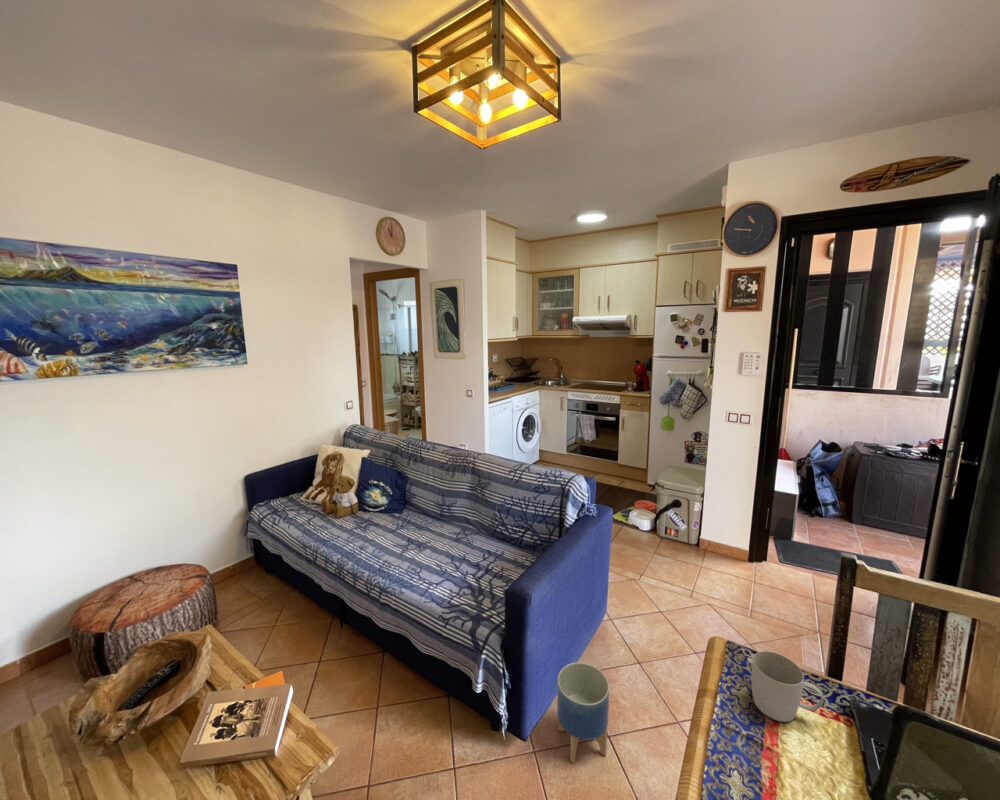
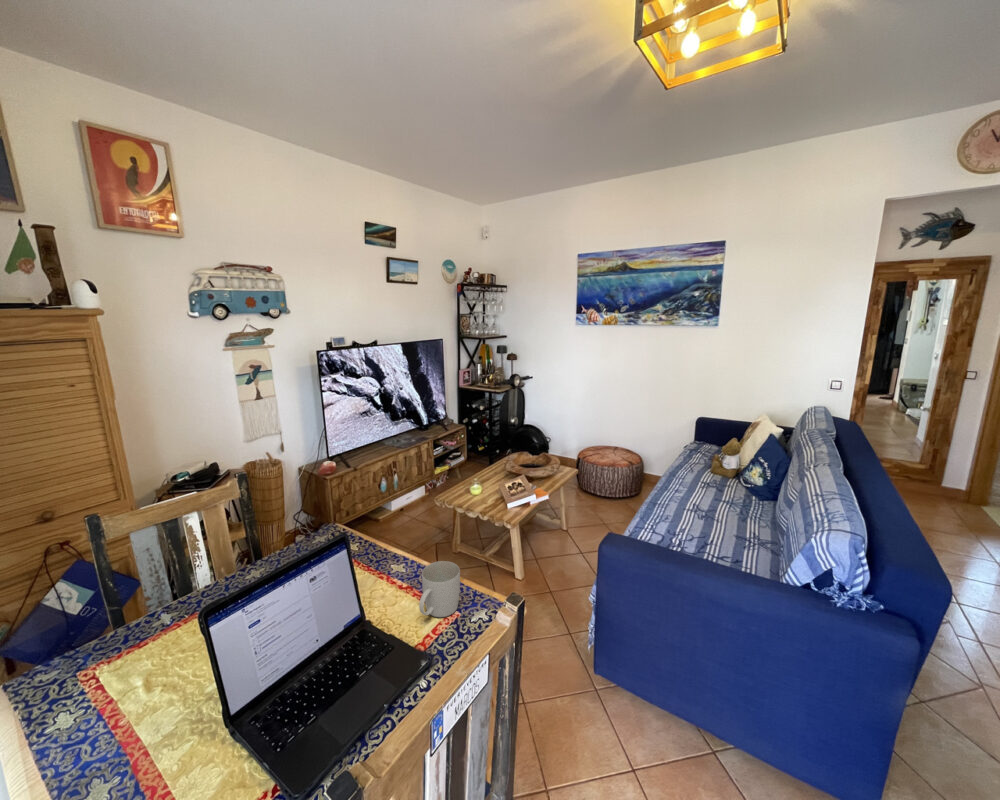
planter: present [557,662,609,763] -> none [591,649,650,758]

